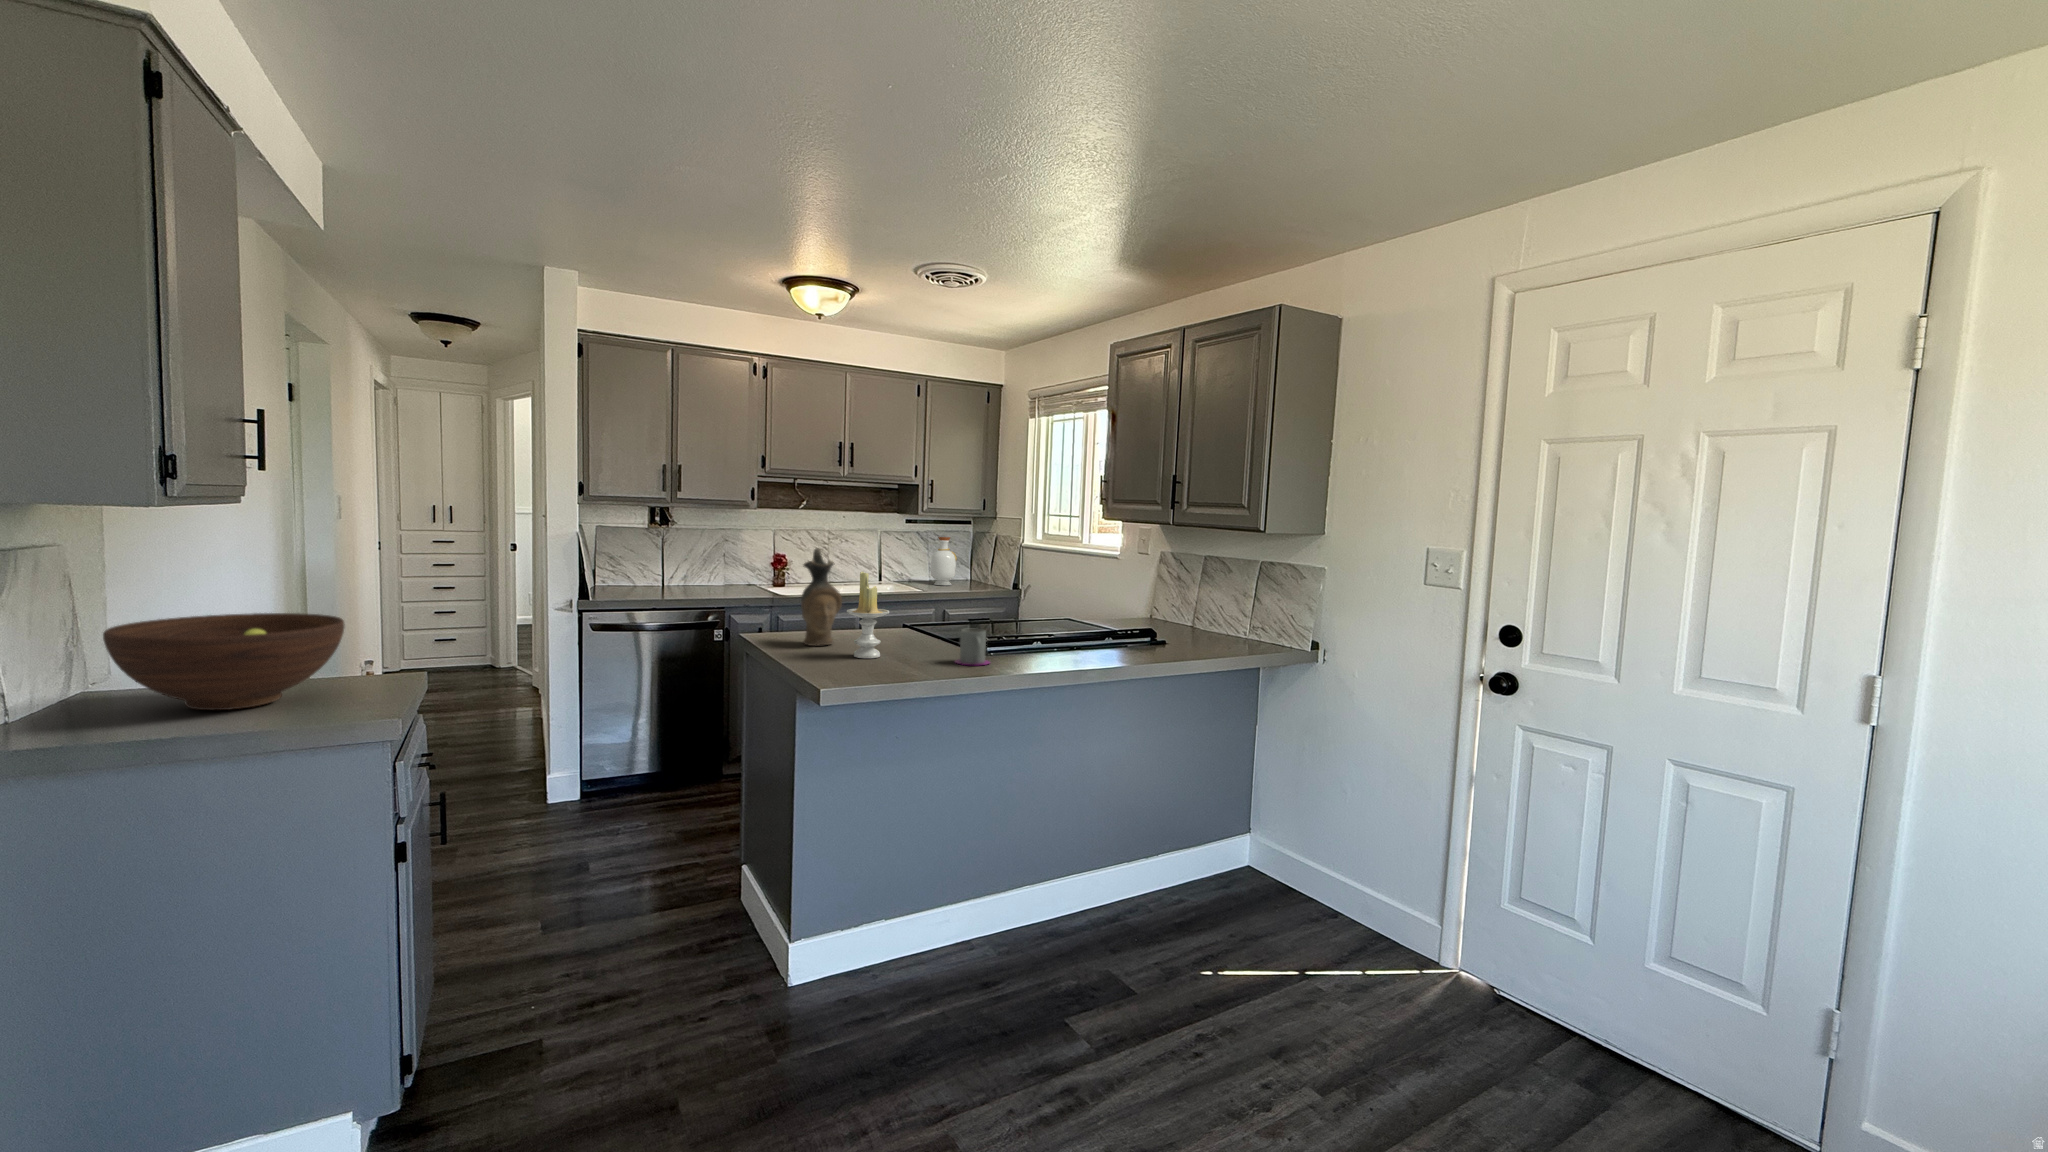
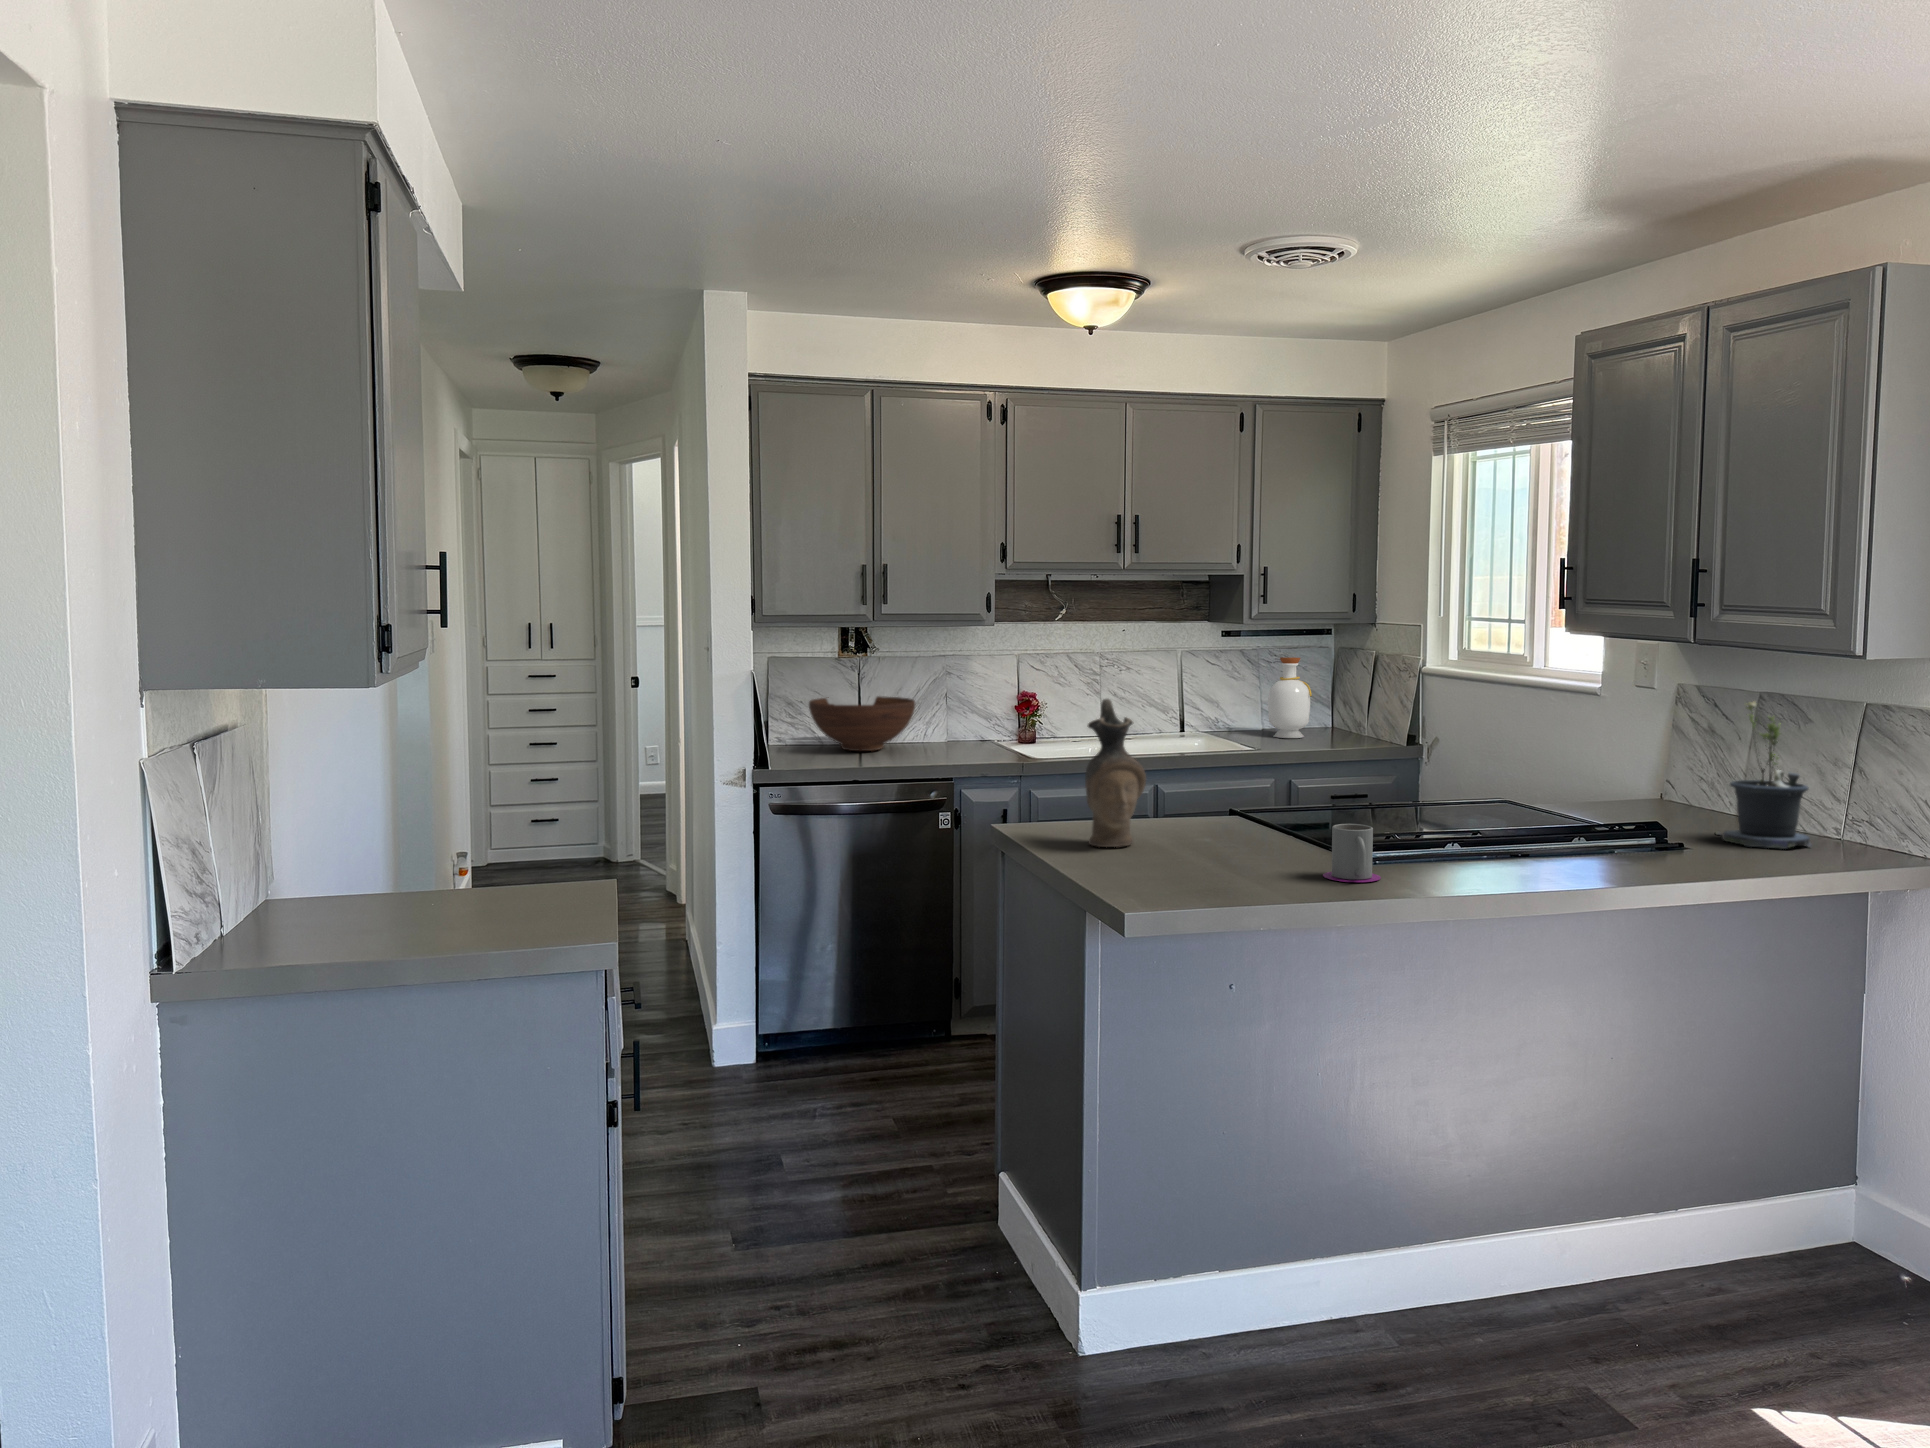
potted plant: none [1183,559,1236,644] -> present [1716,702,1812,849]
candle: present [847,572,889,658] -> none [1156,736,1221,869]
fruit bowl: present [103,613,345,710] -> present [809,696,915,751]

